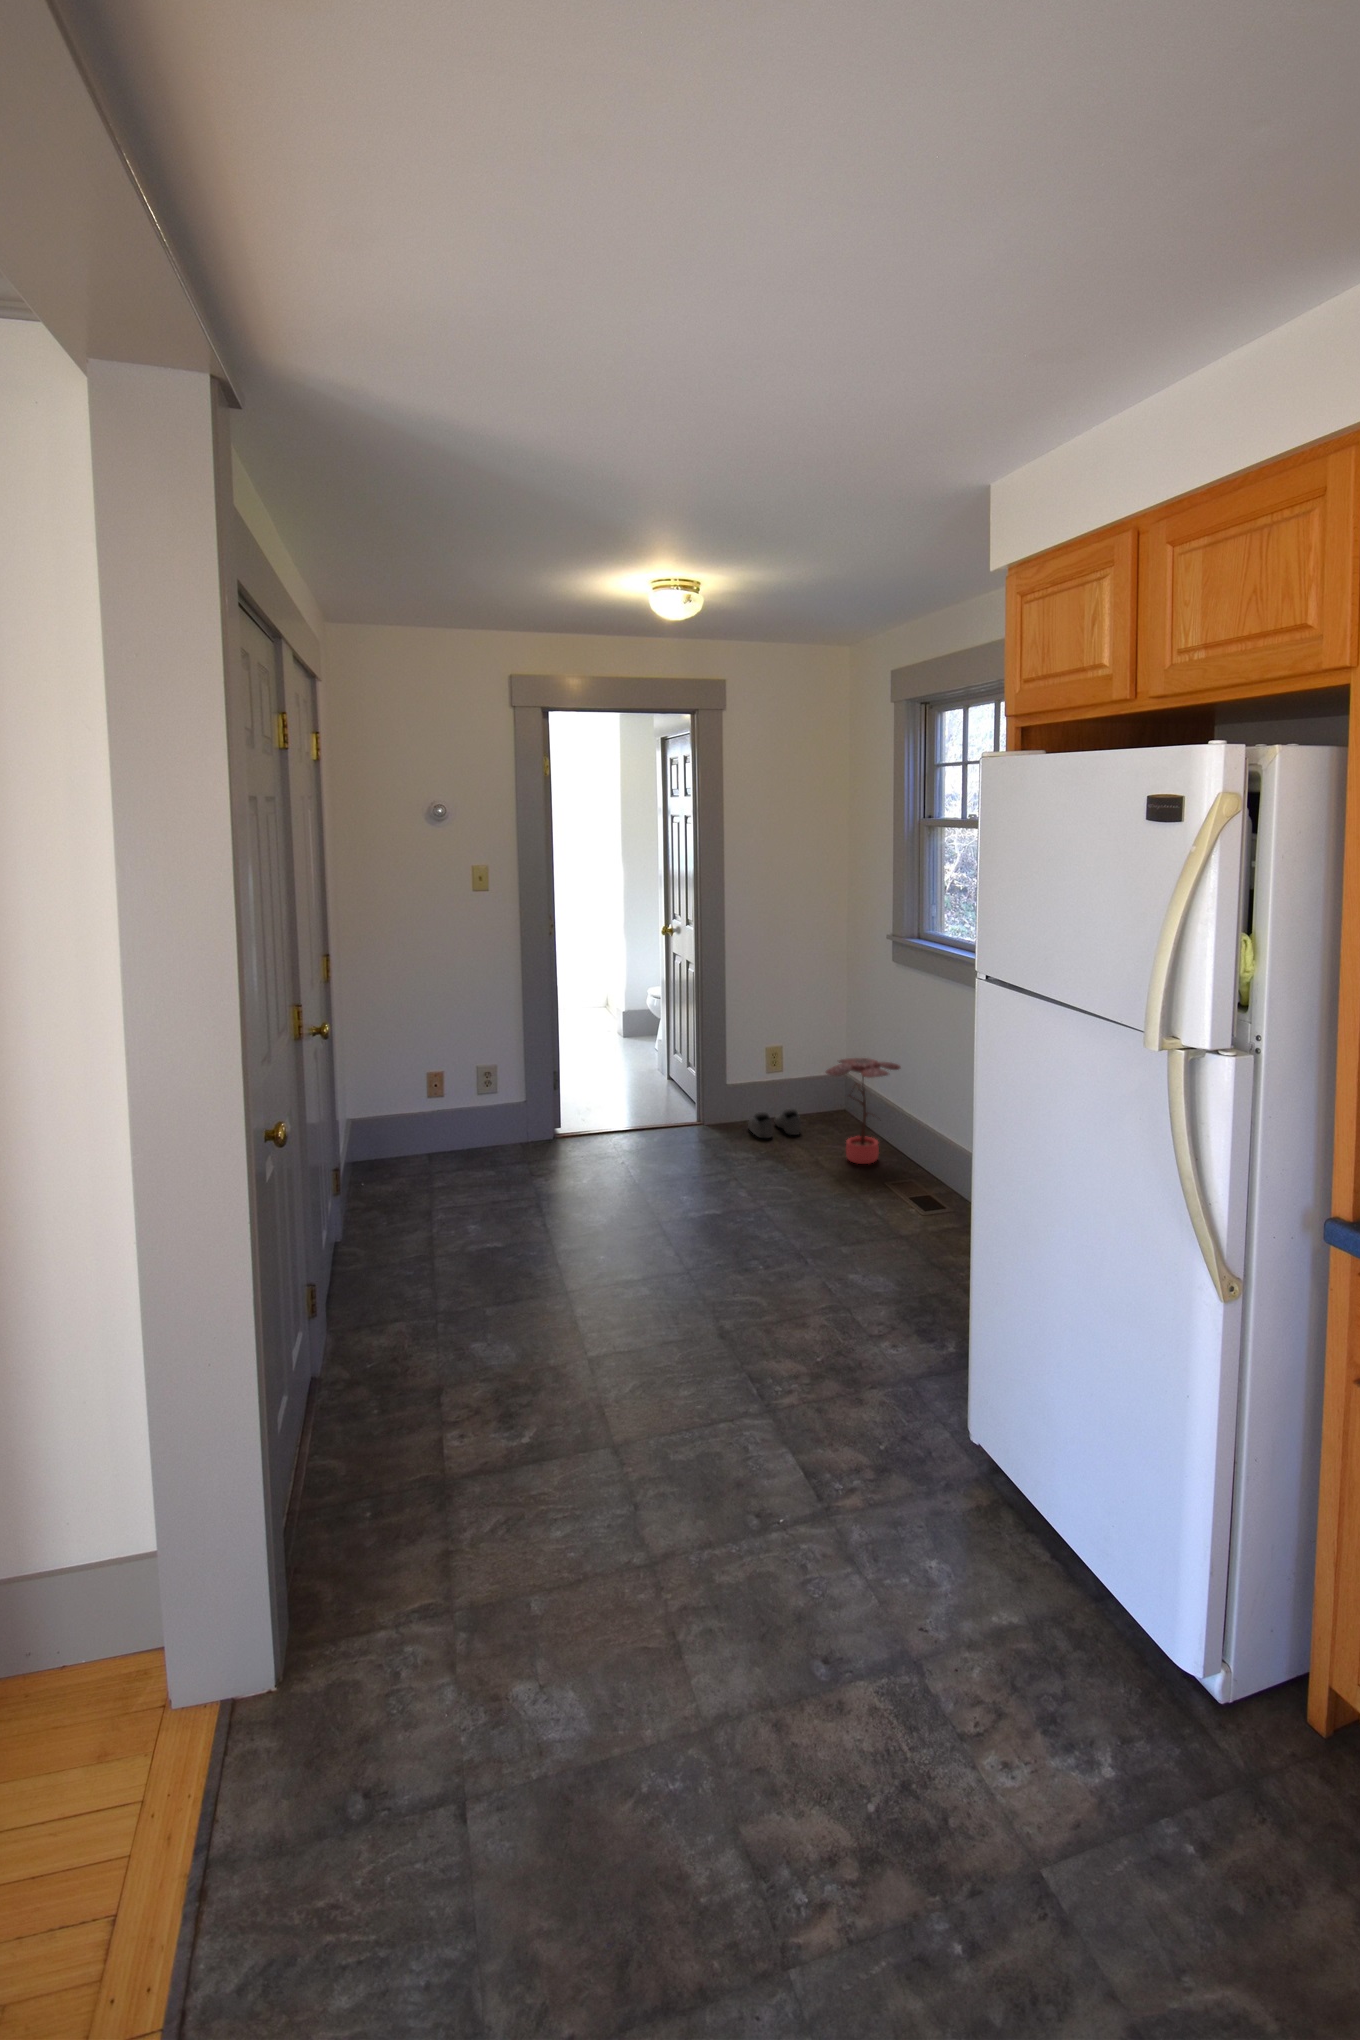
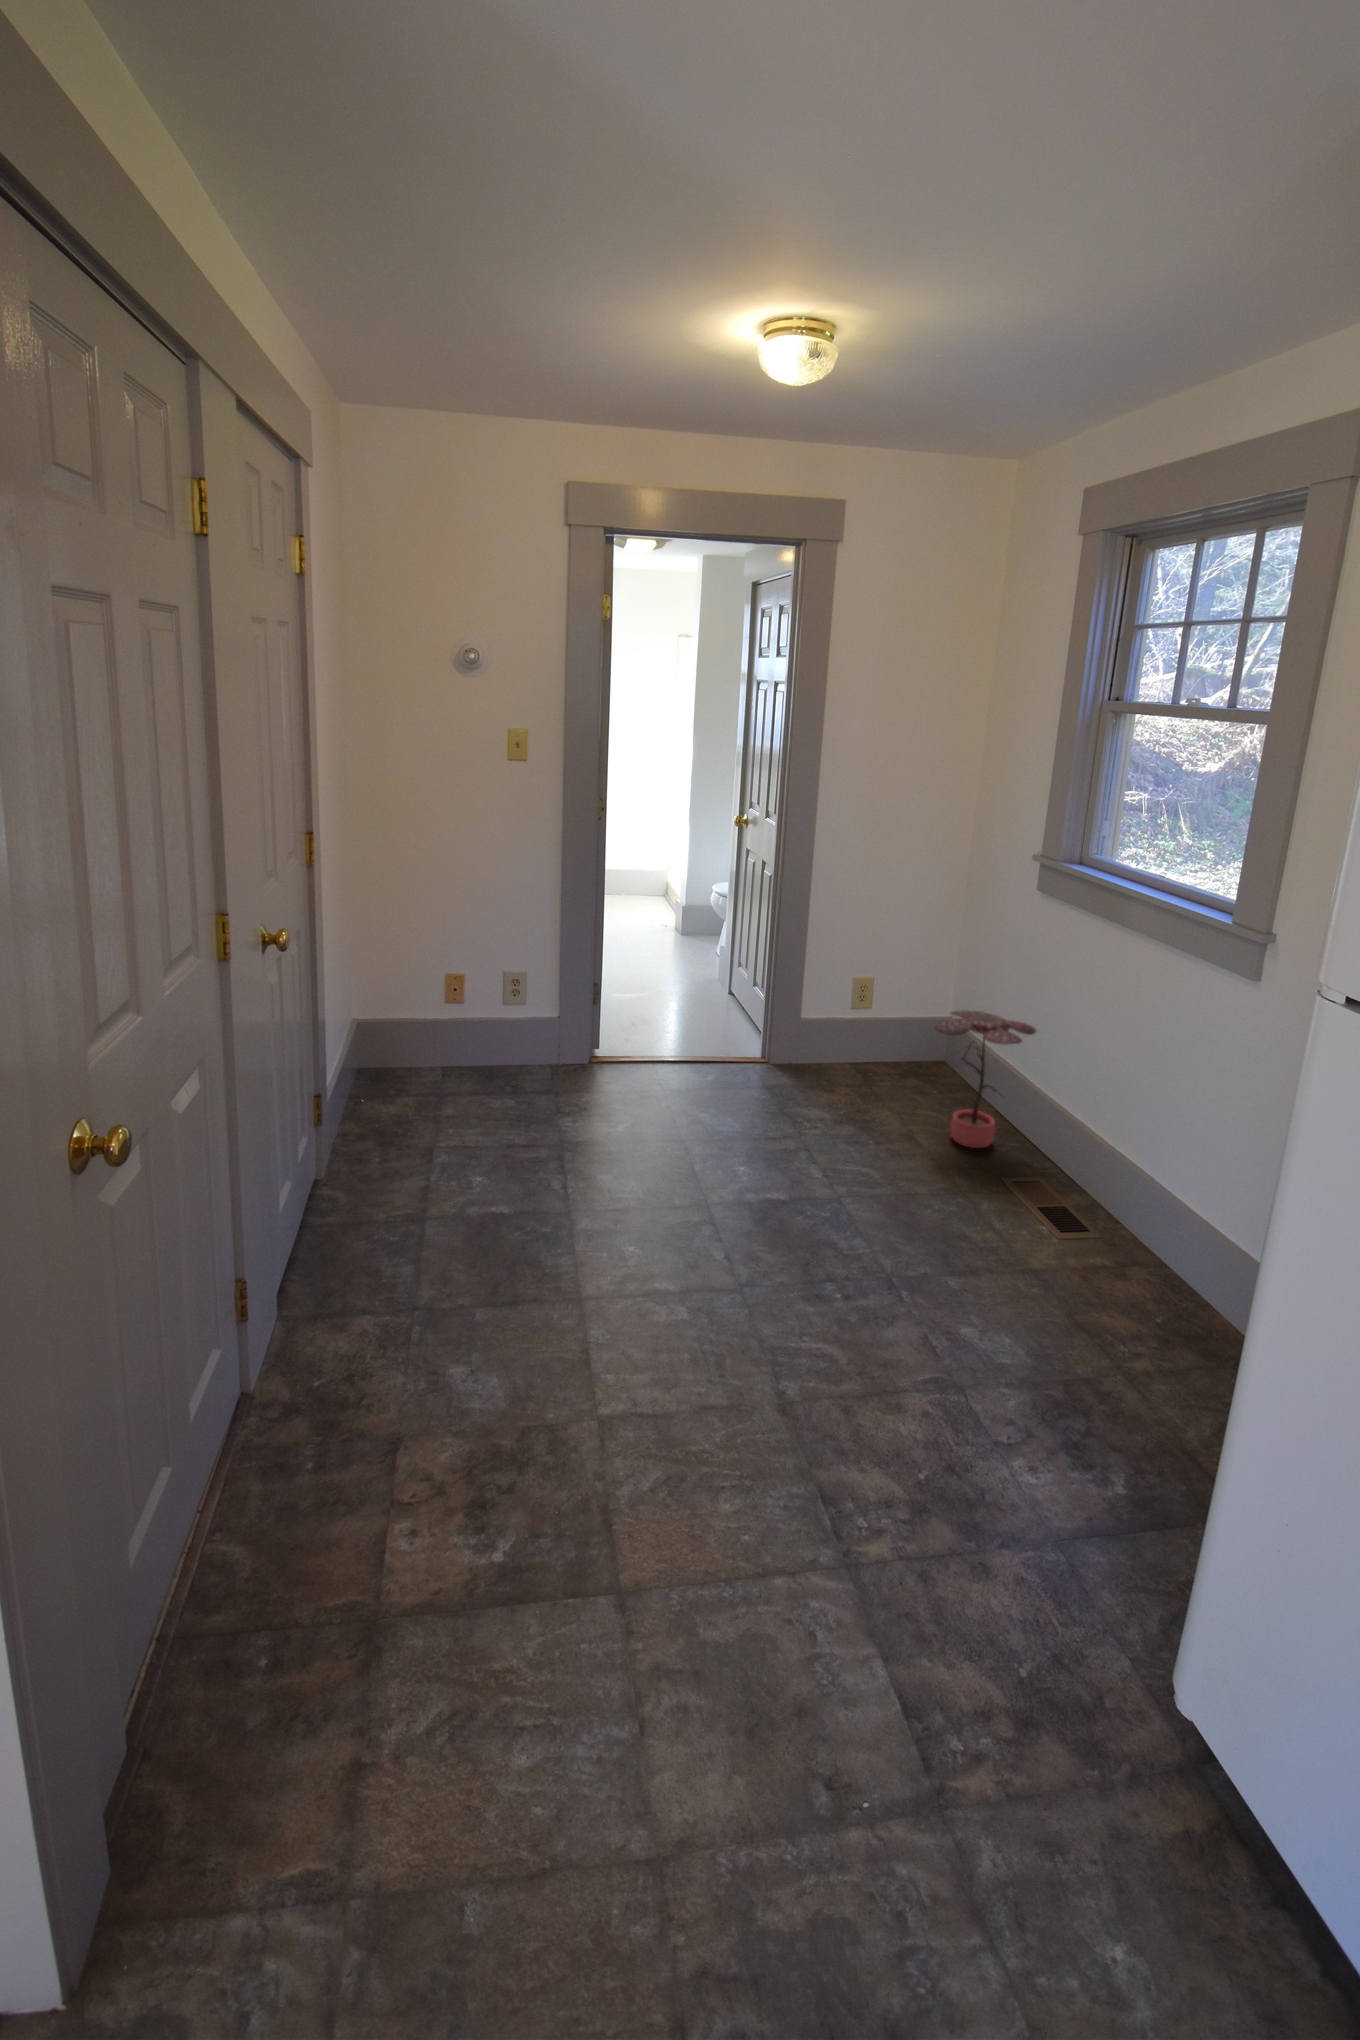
shoe: present [748,1109,801,1138] -> none [824,1058,892,1094]

